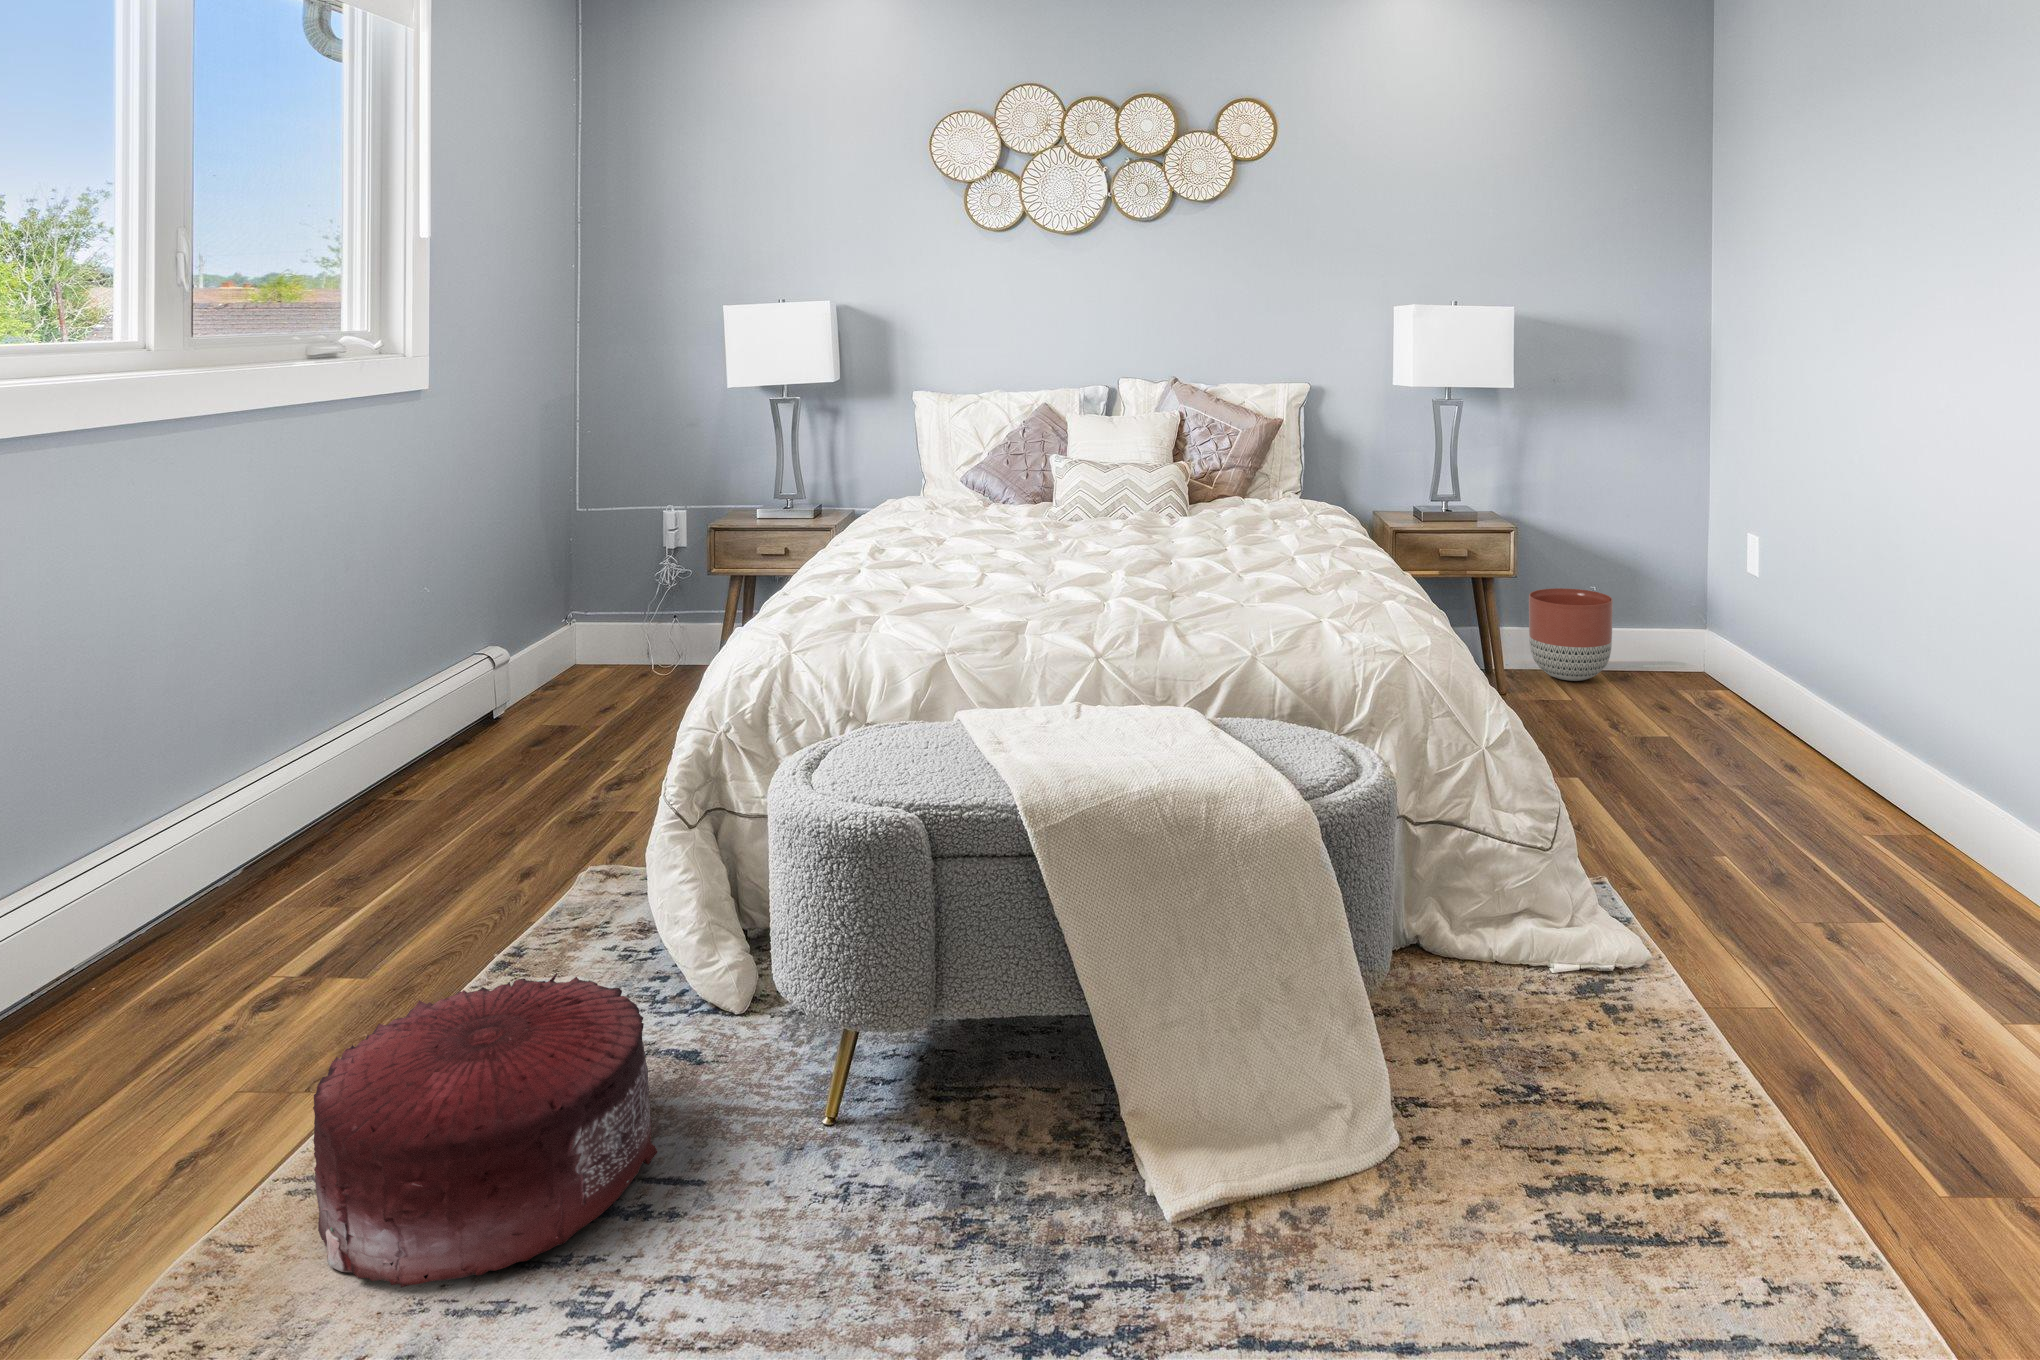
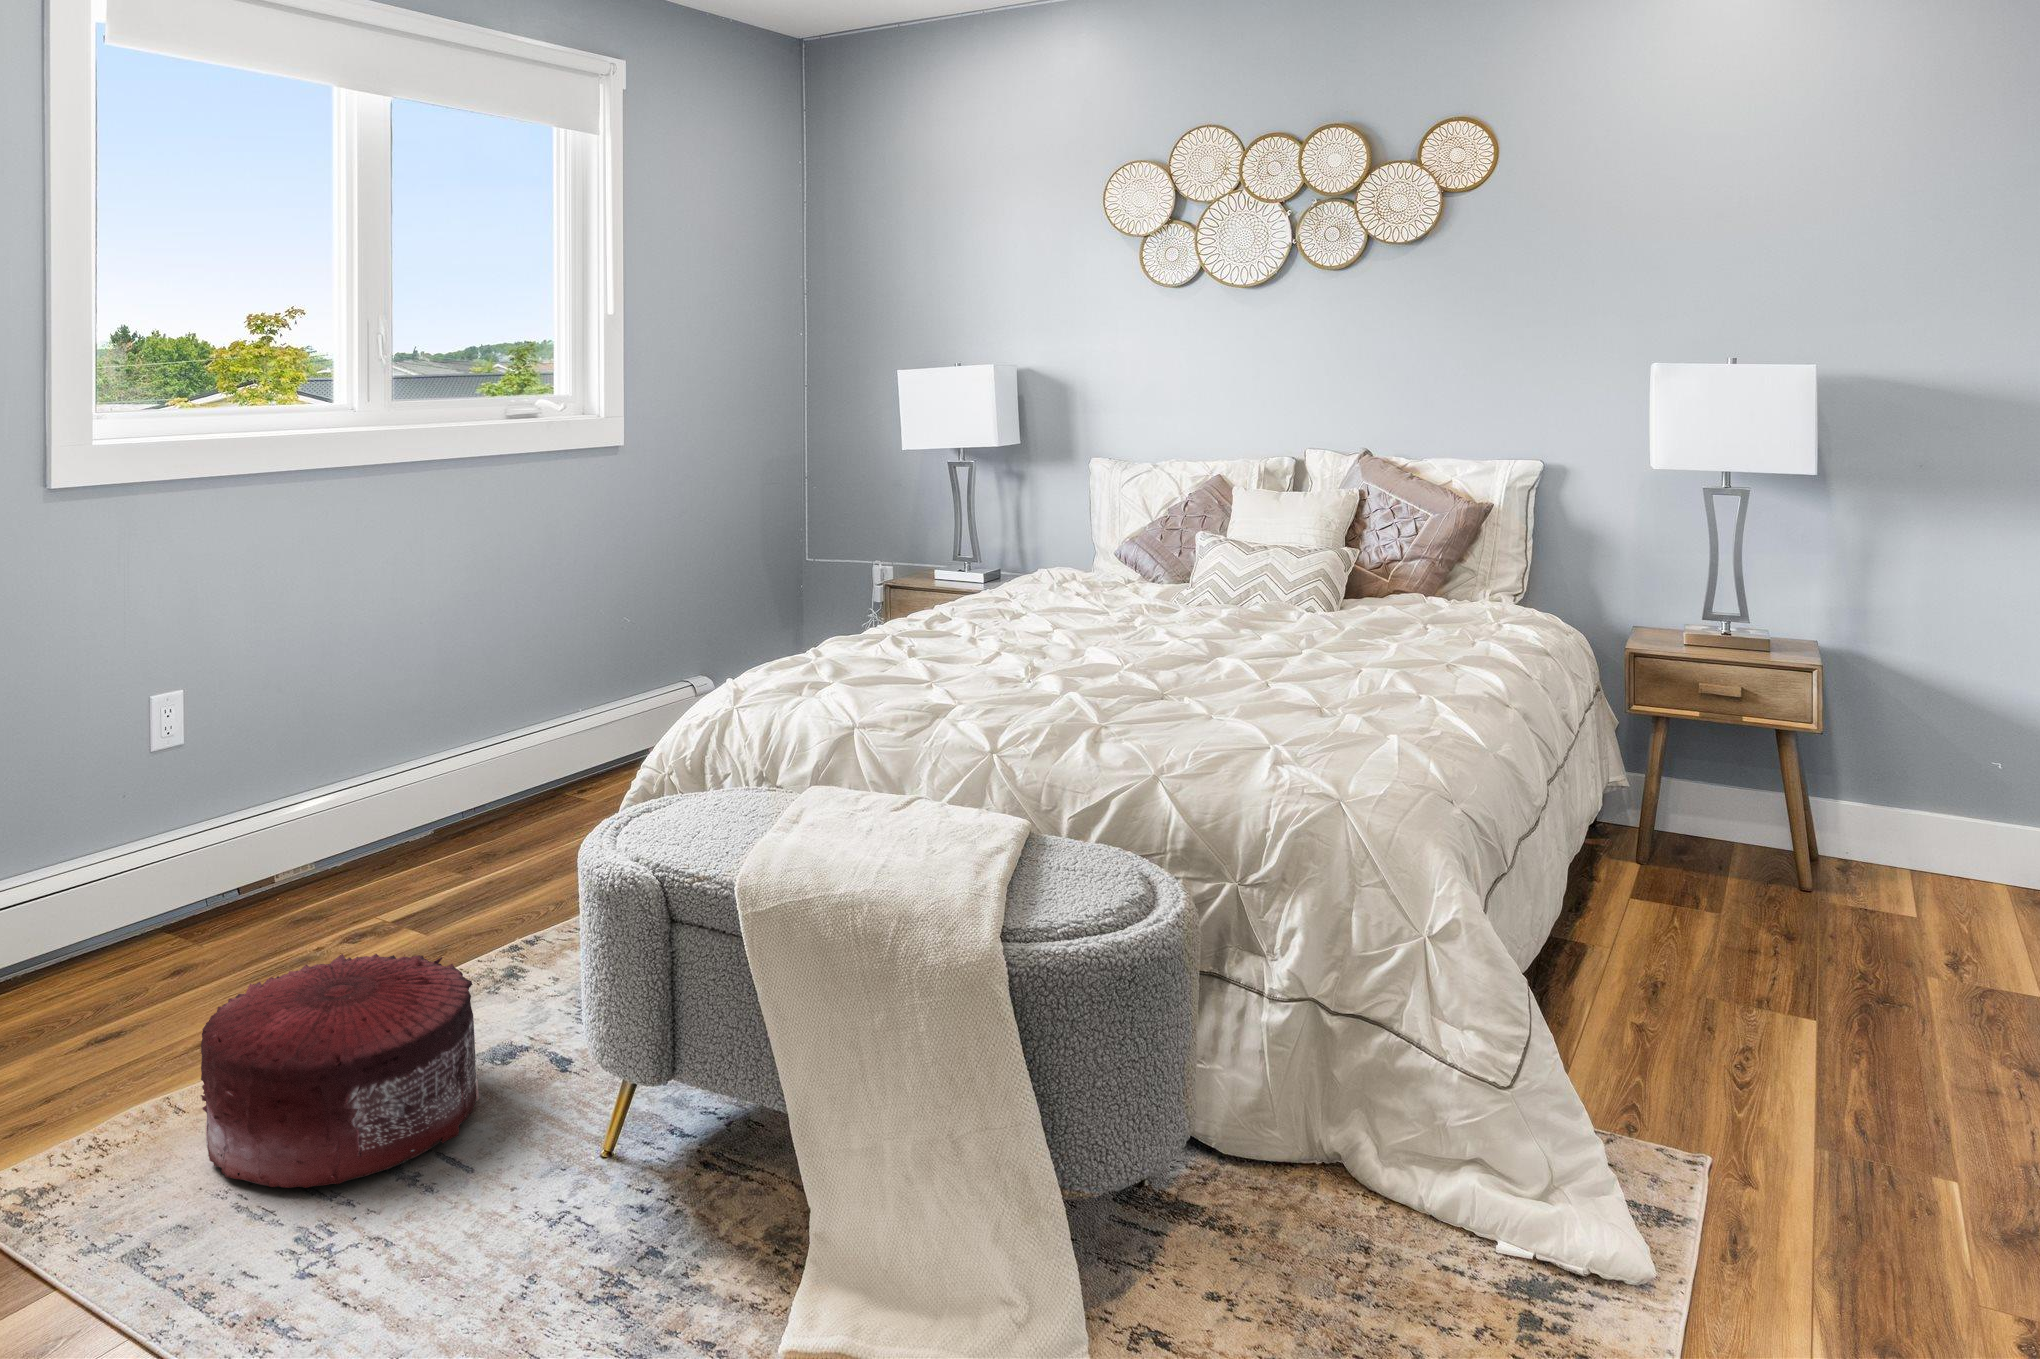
planter: present [1529,588,1613,681] -> none [1871,762,2013,900]

